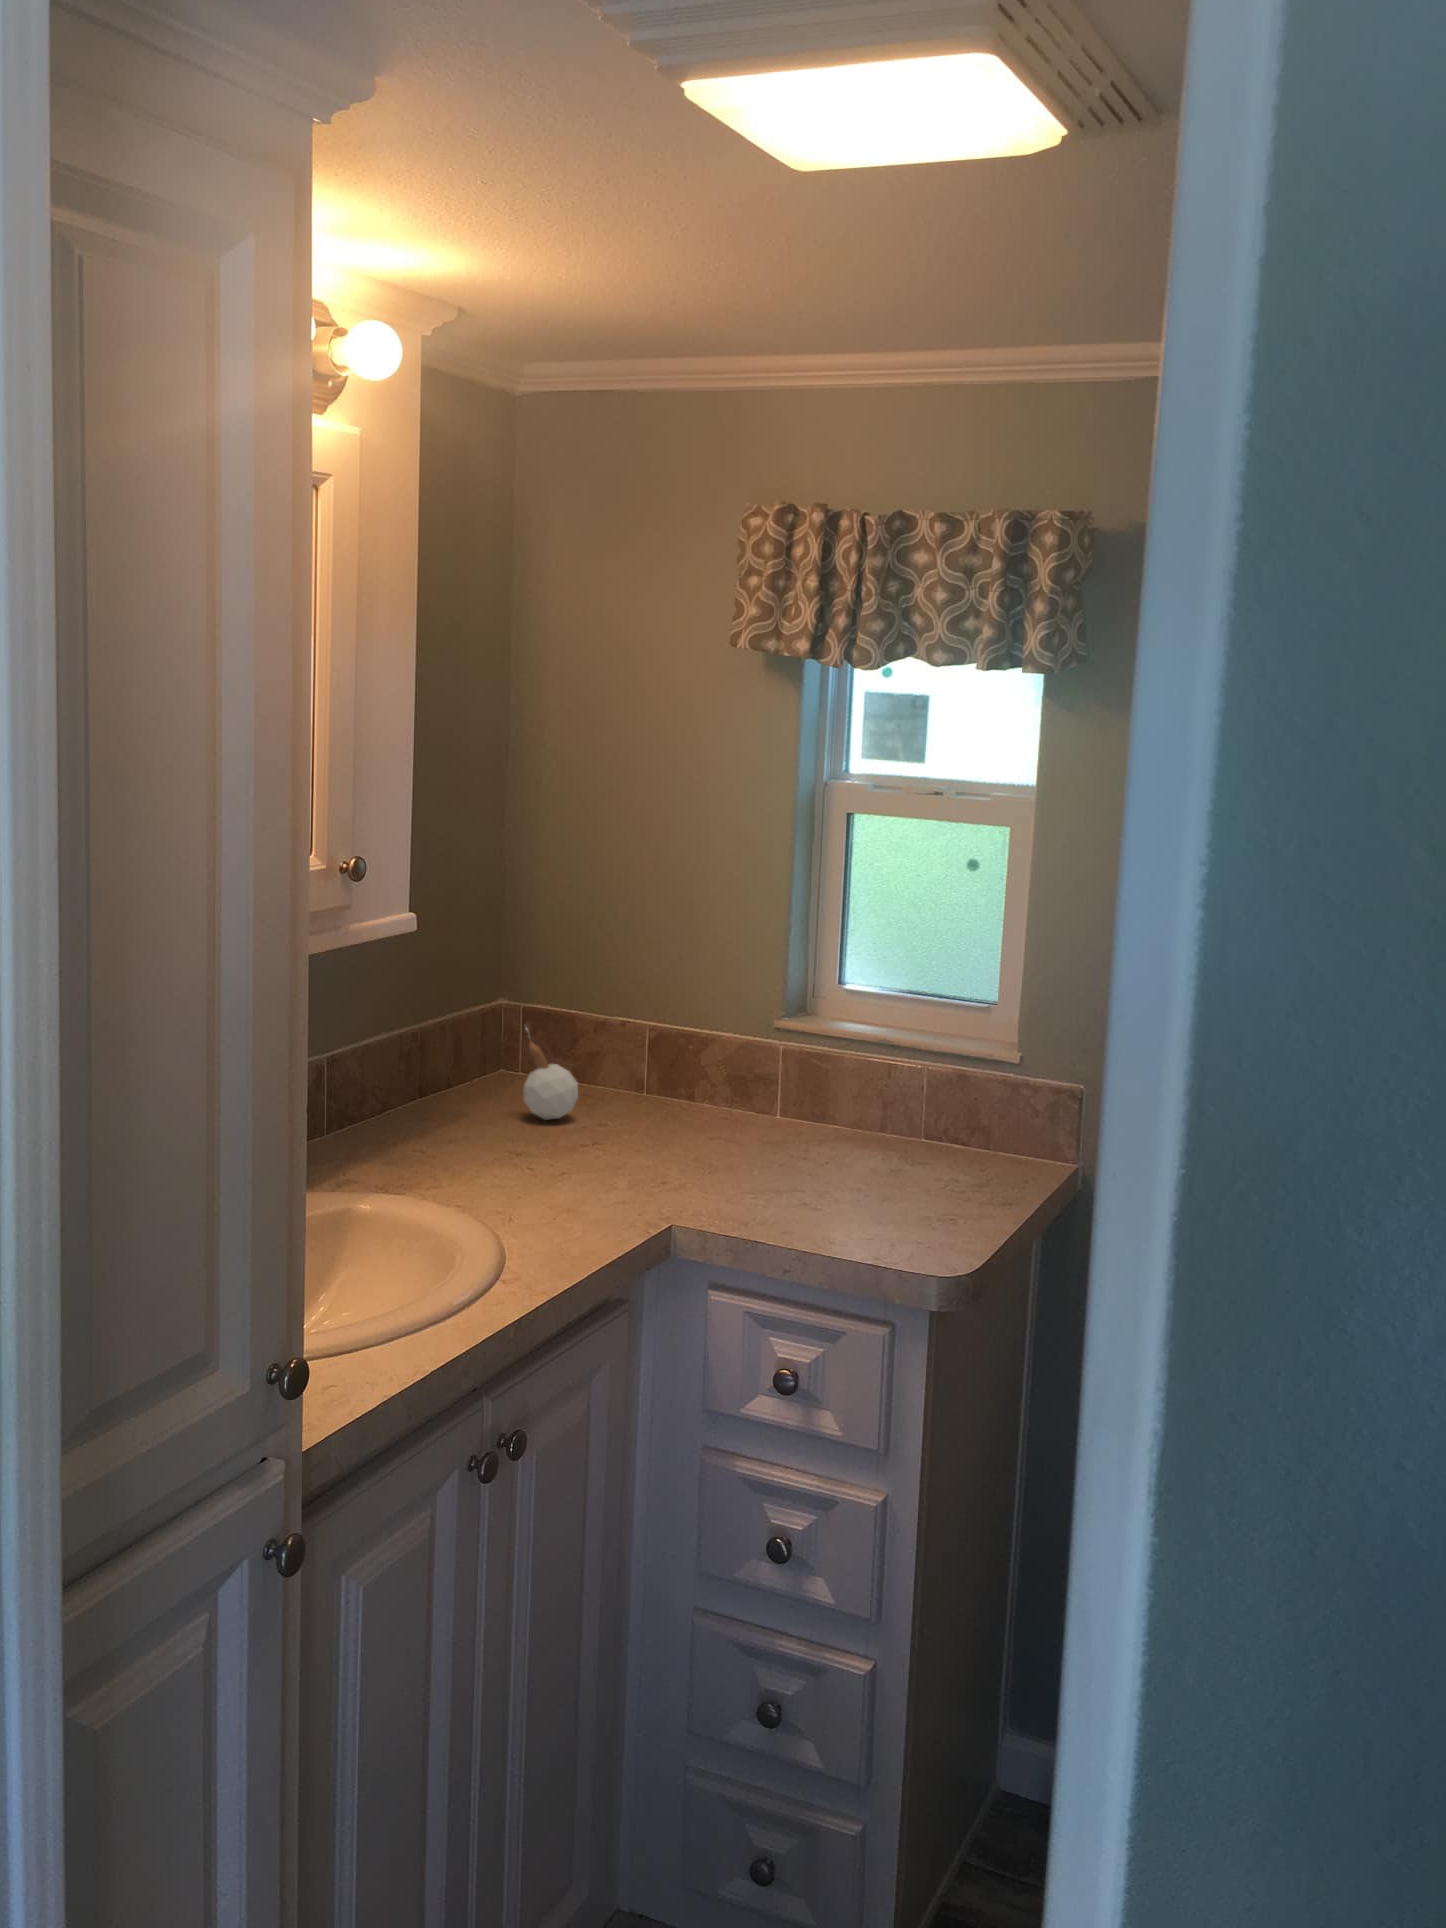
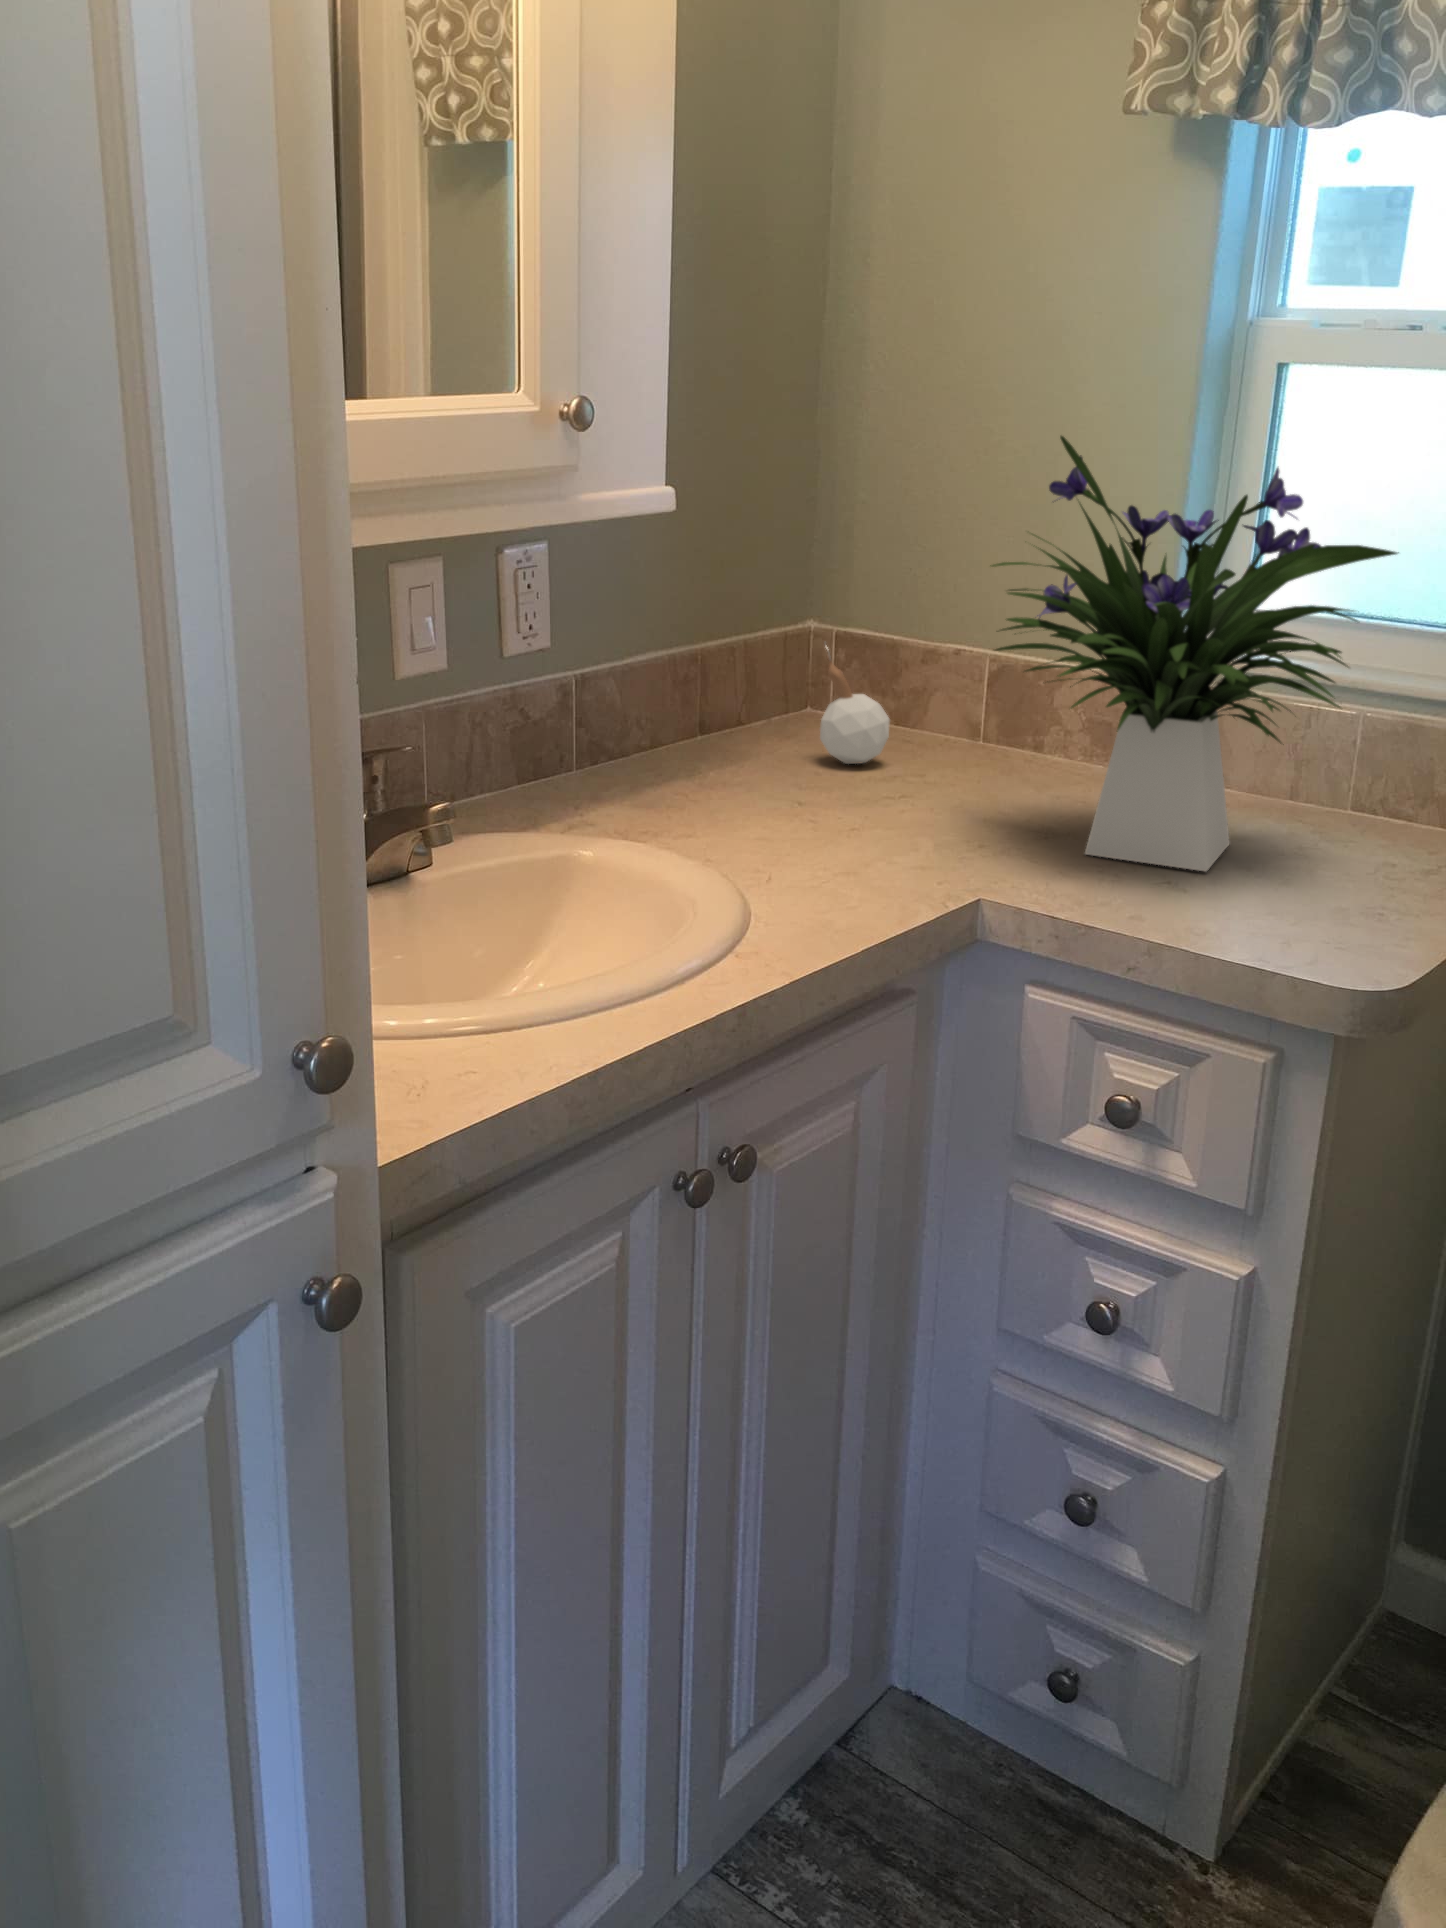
flower arrangement: none [663,882,944,1196] -> present [990,436,1399,871]

